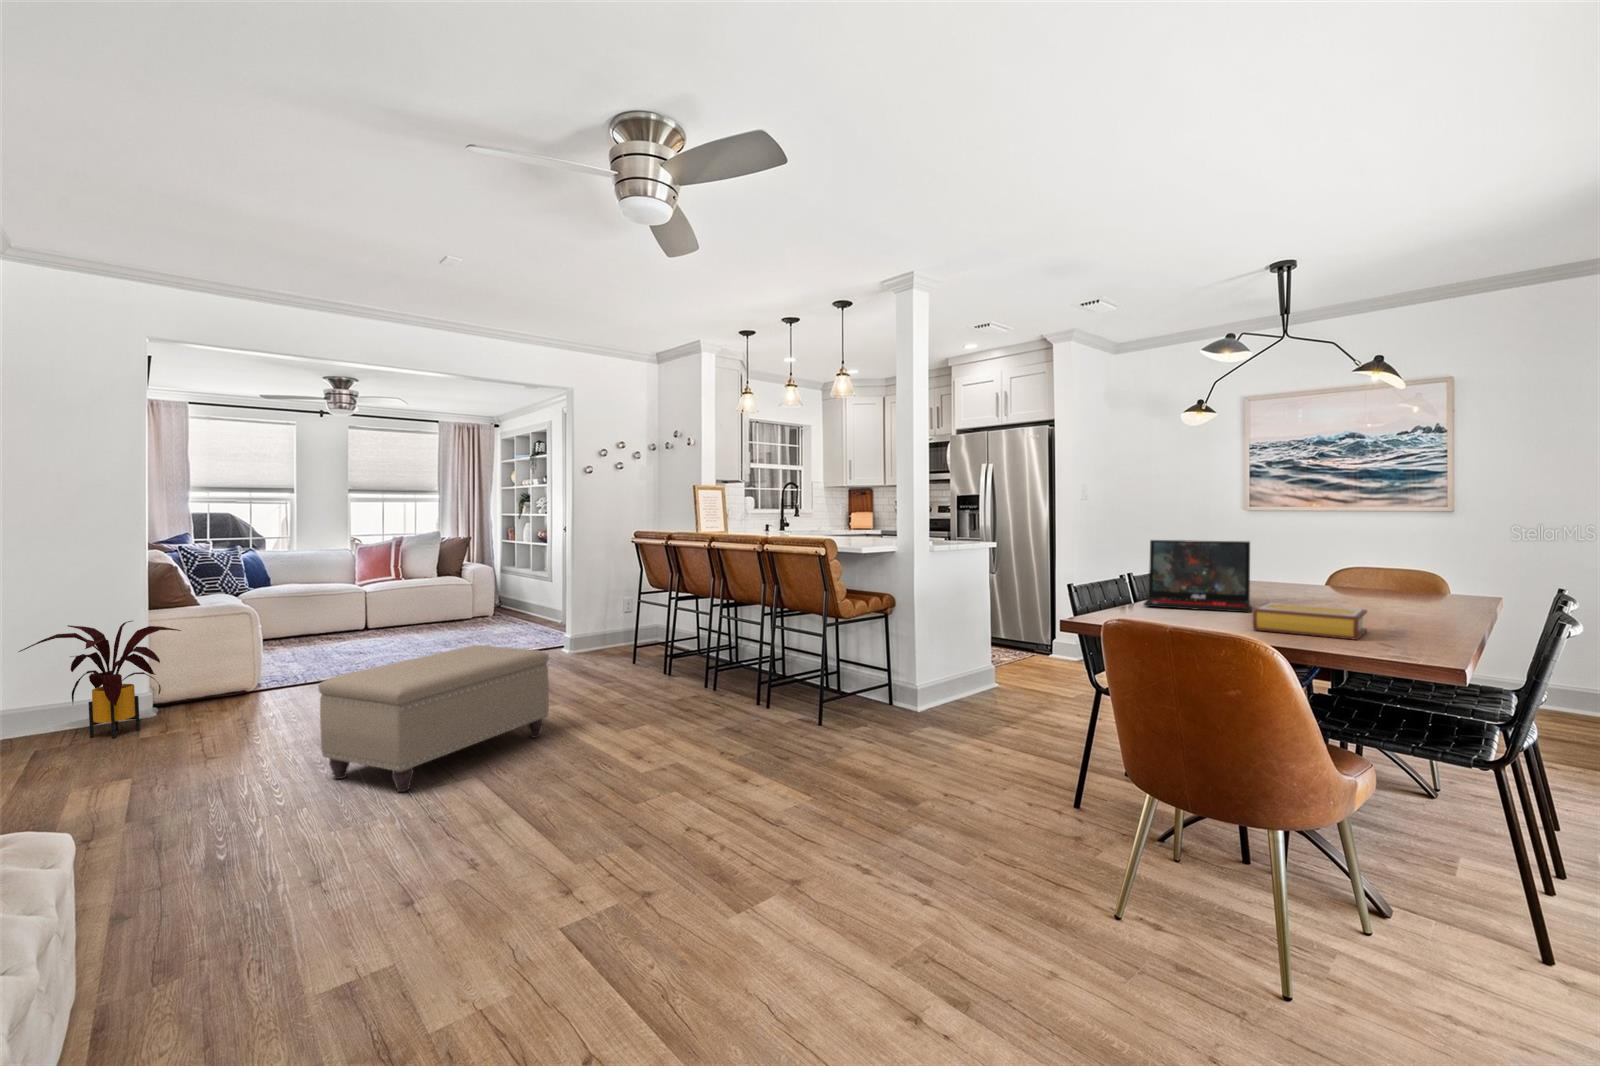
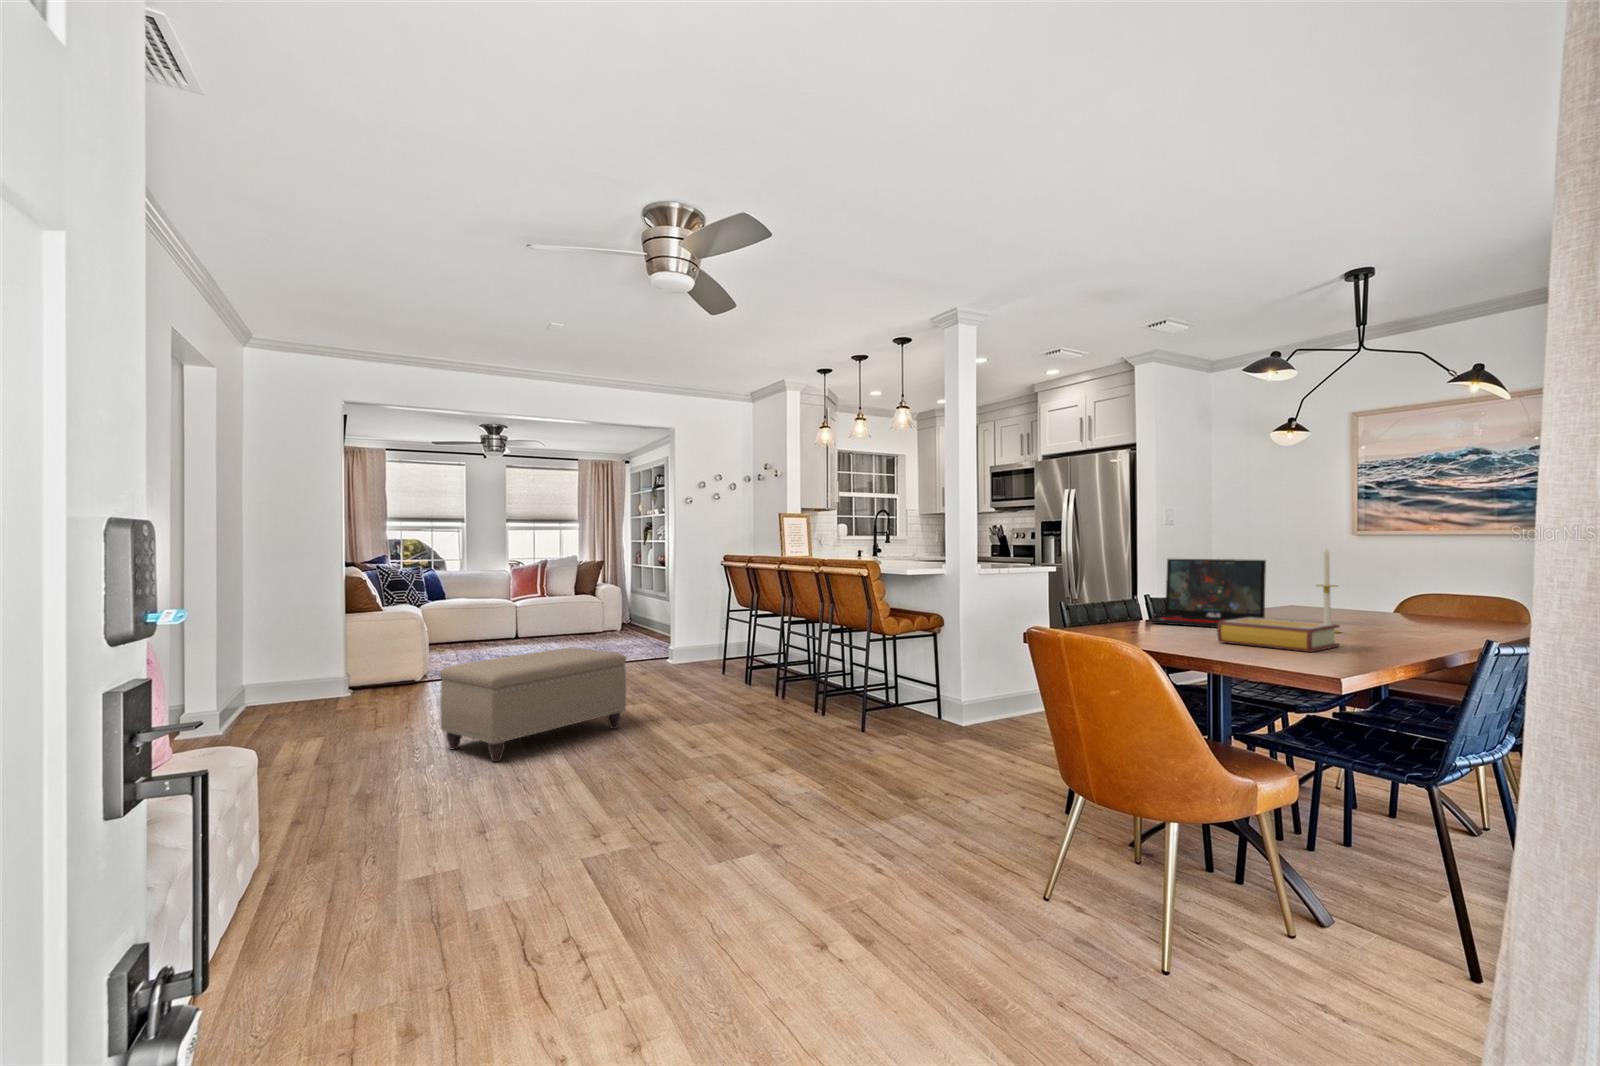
candle: none [1306,529,1333,614] -> present [1318,549,1340,633]
house plant: present [19,621,181,738] -> none [246,620,361,712]

